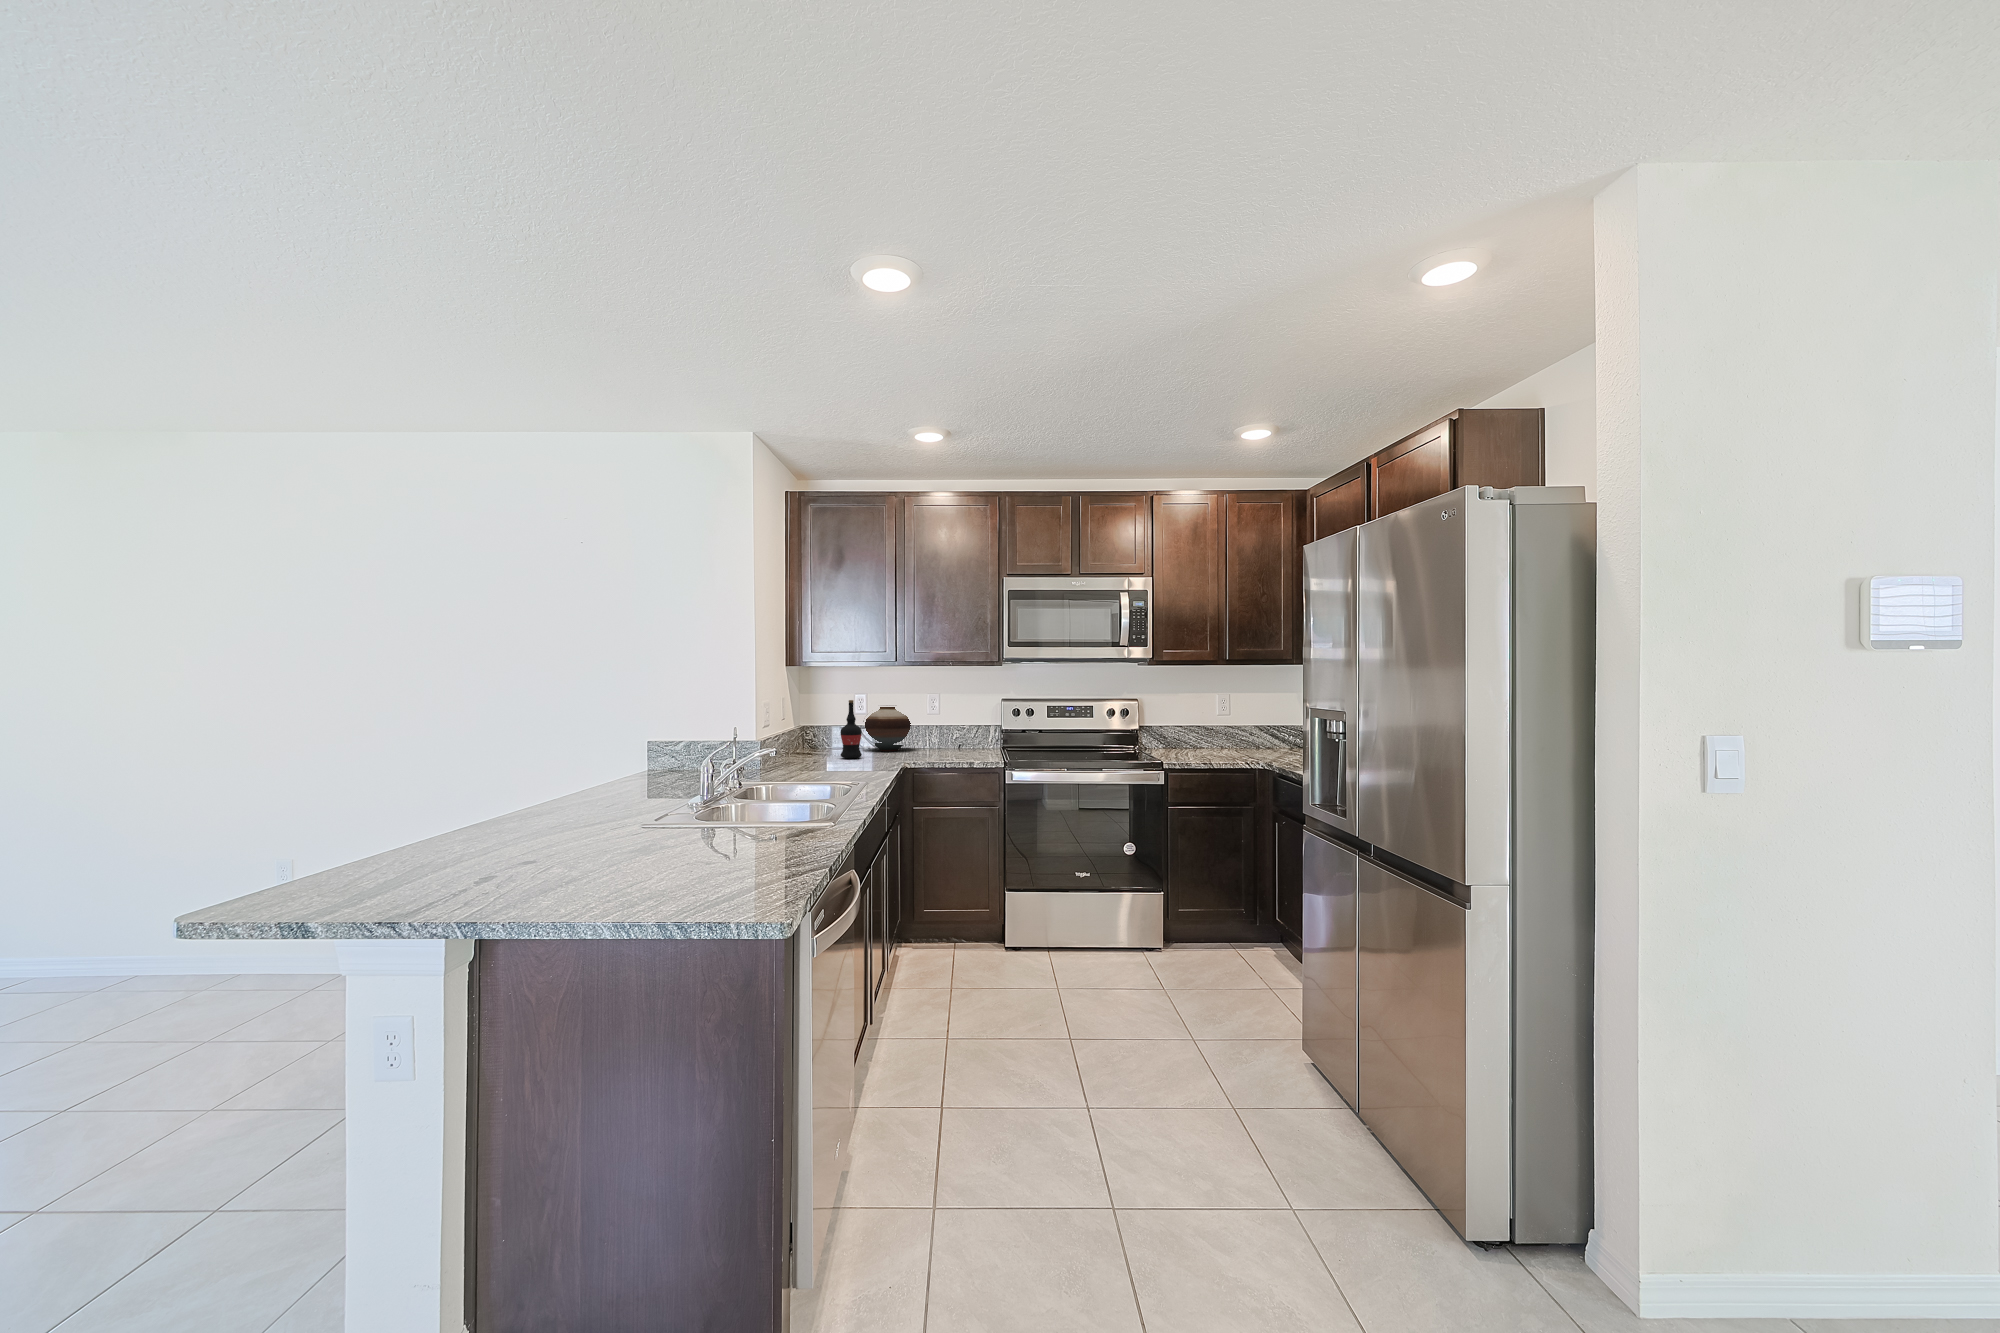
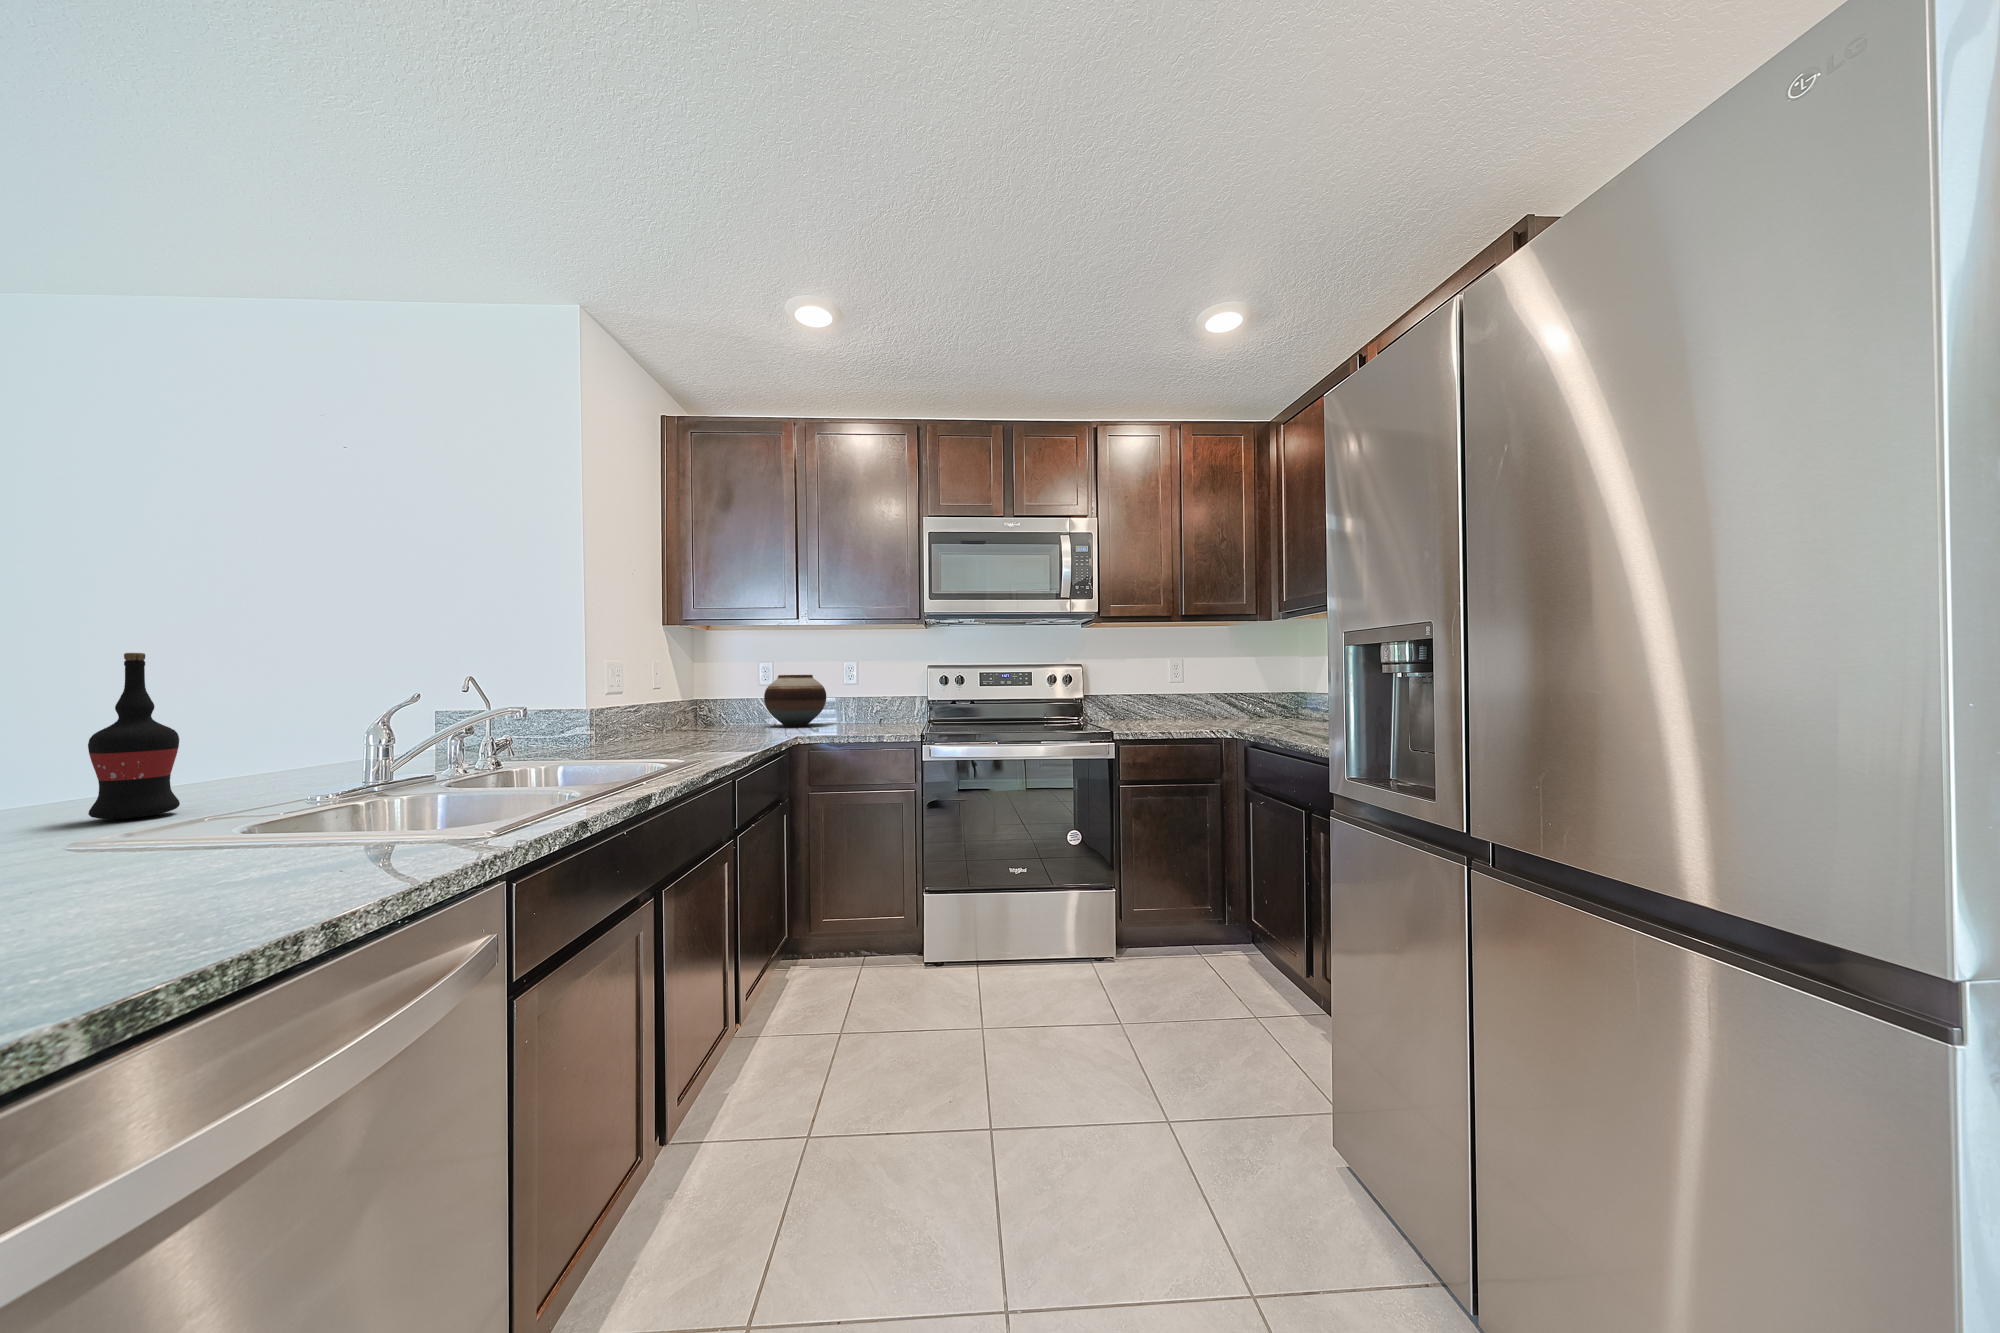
wine bottle: present [840,700,862,758] -> present [88,653,180,819]

